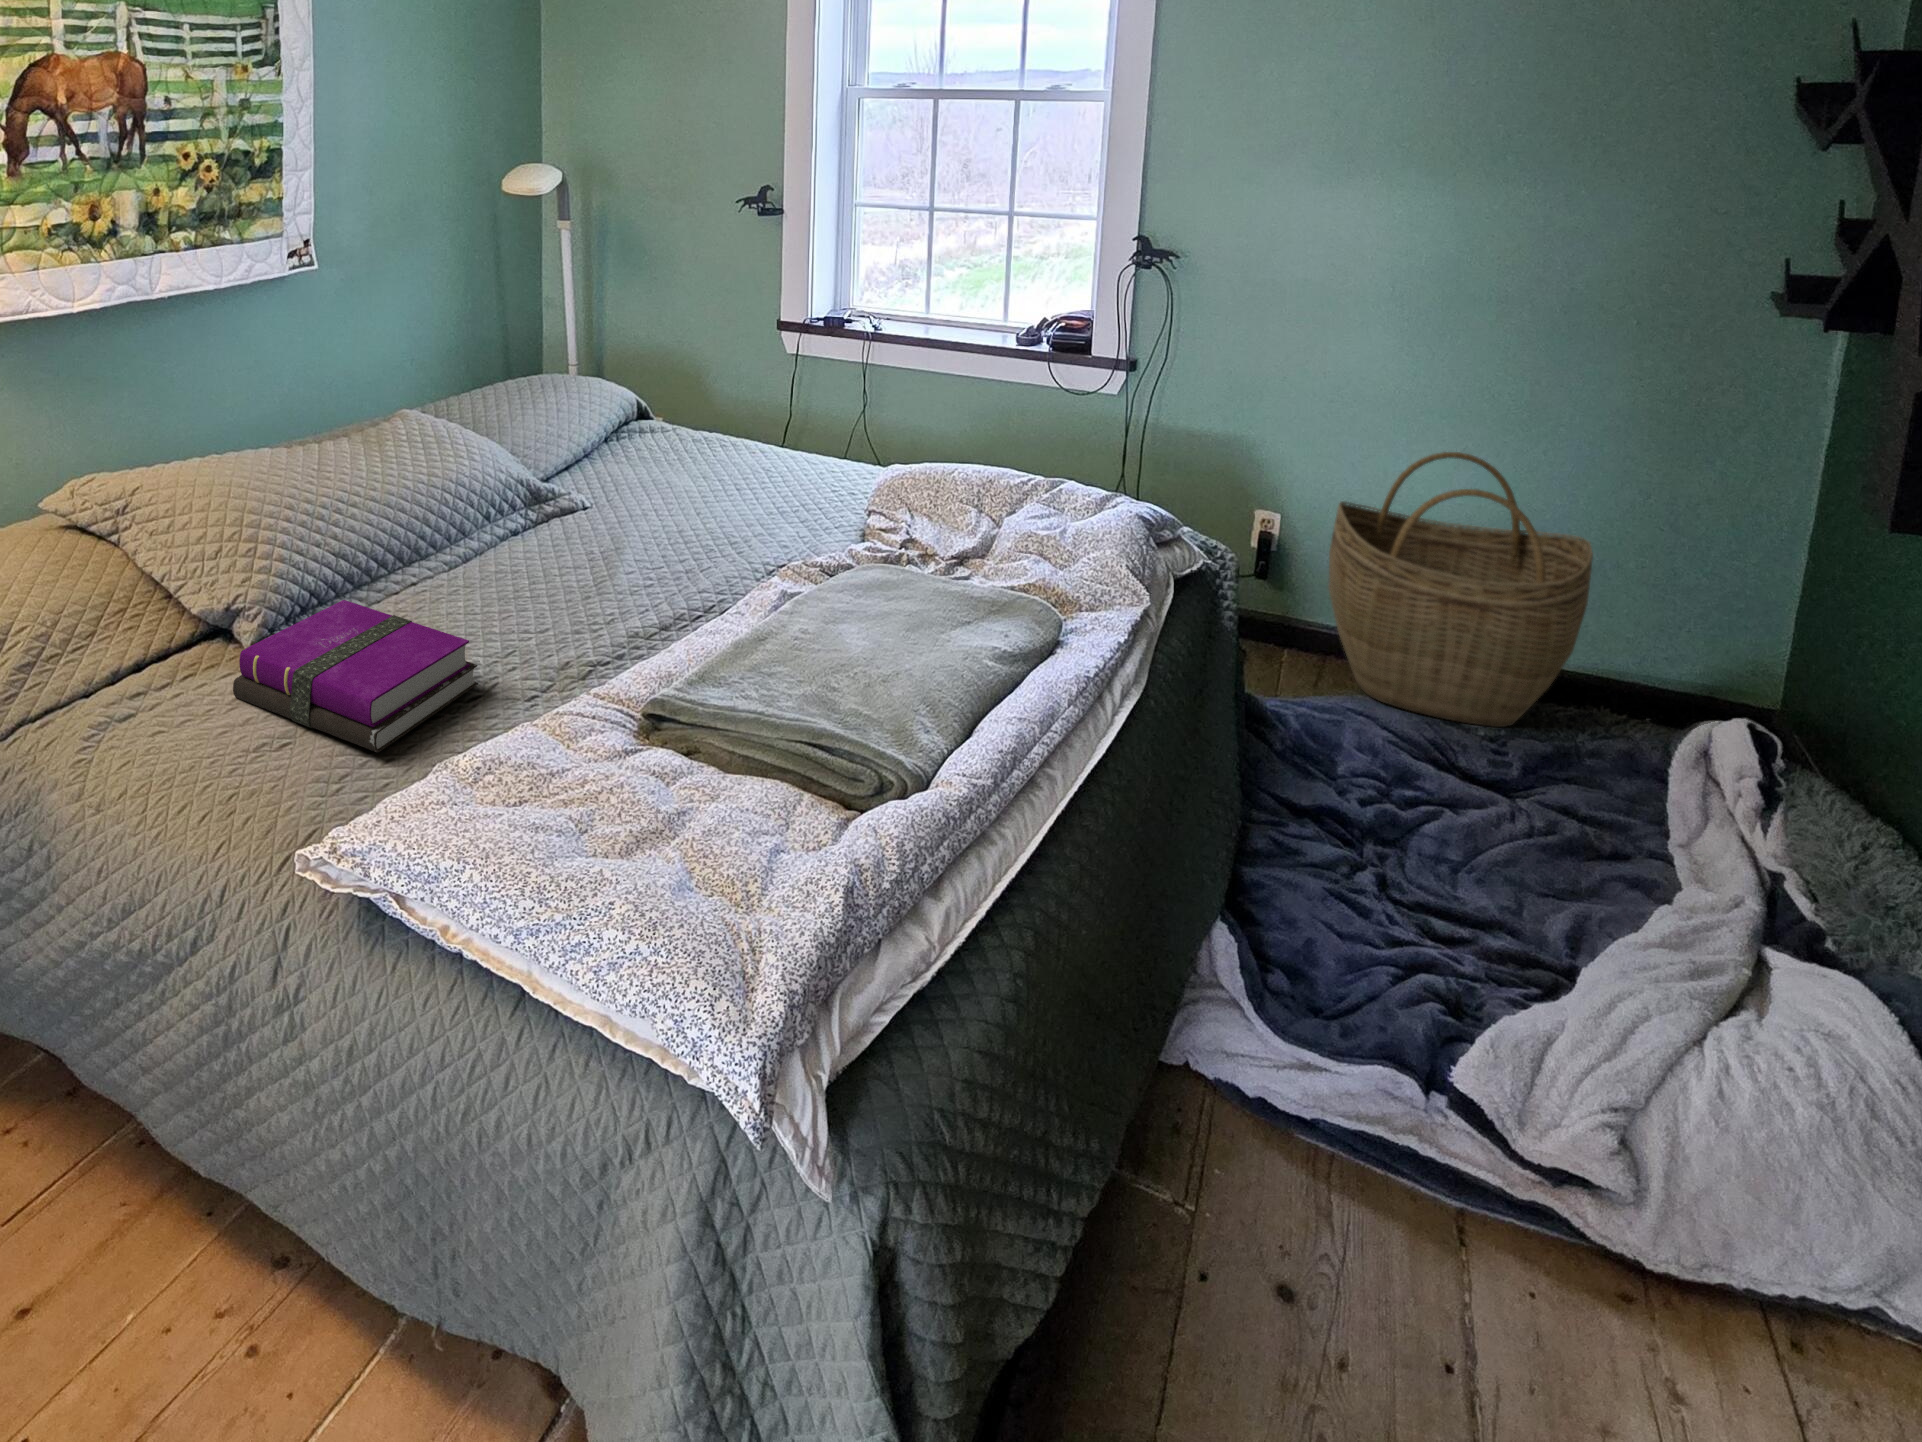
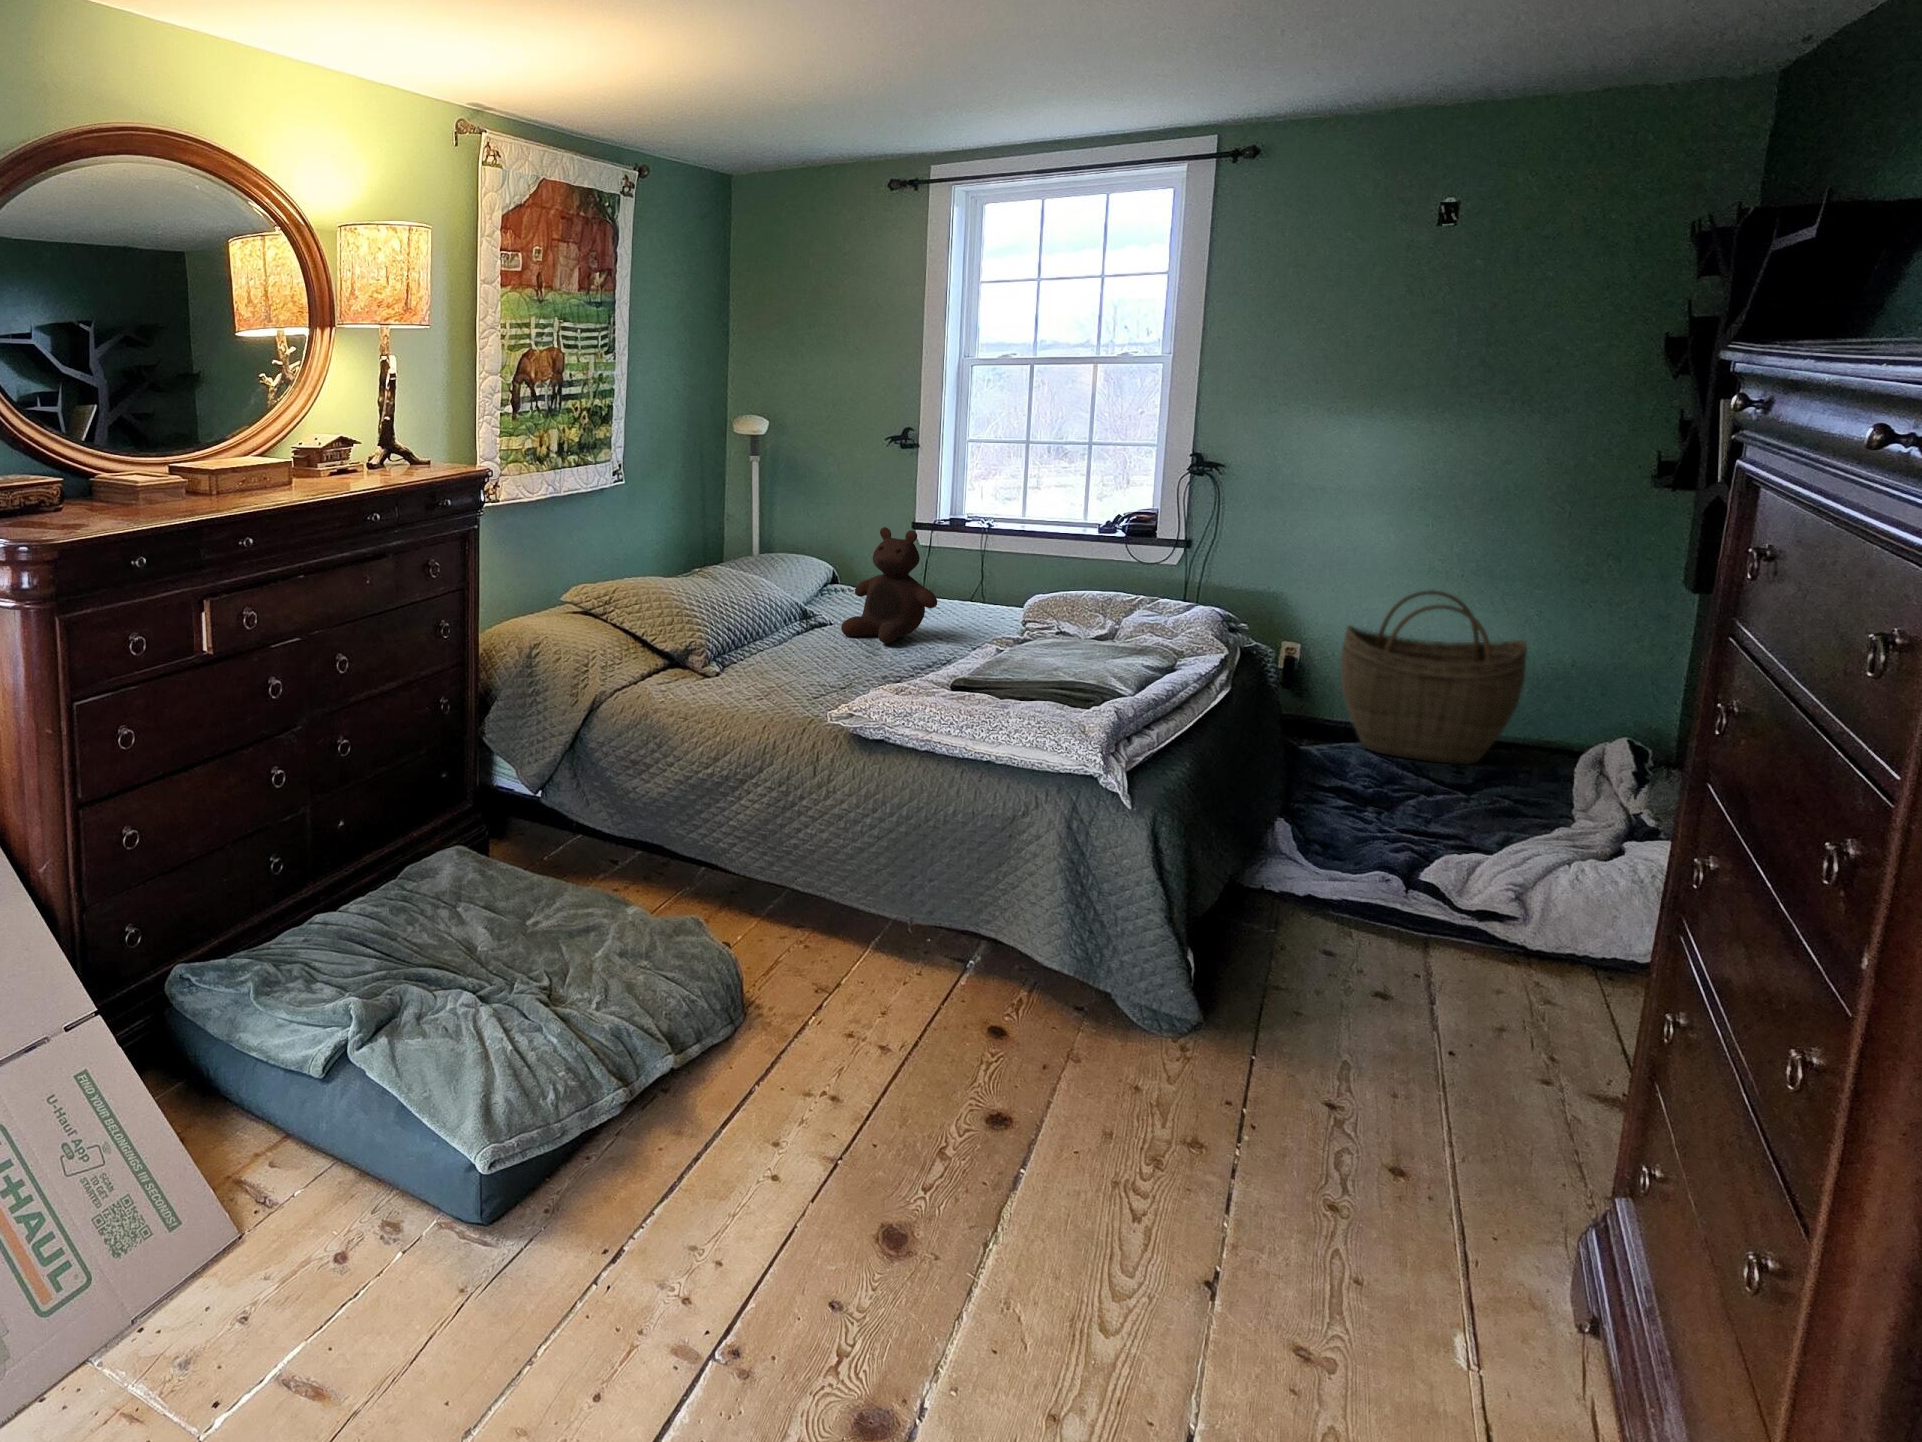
stuffed bear: none [579,359,722,558] -> present [841,527,937,643]
notebook: present [233,600,478,752] -> none [715,645,842,700]

